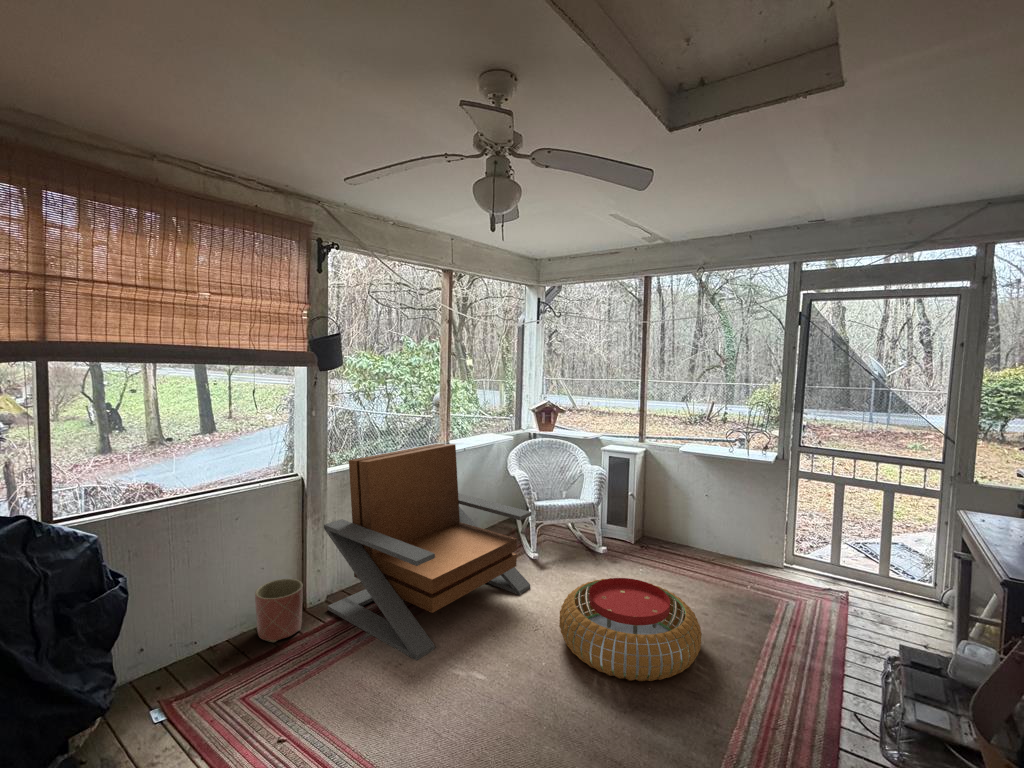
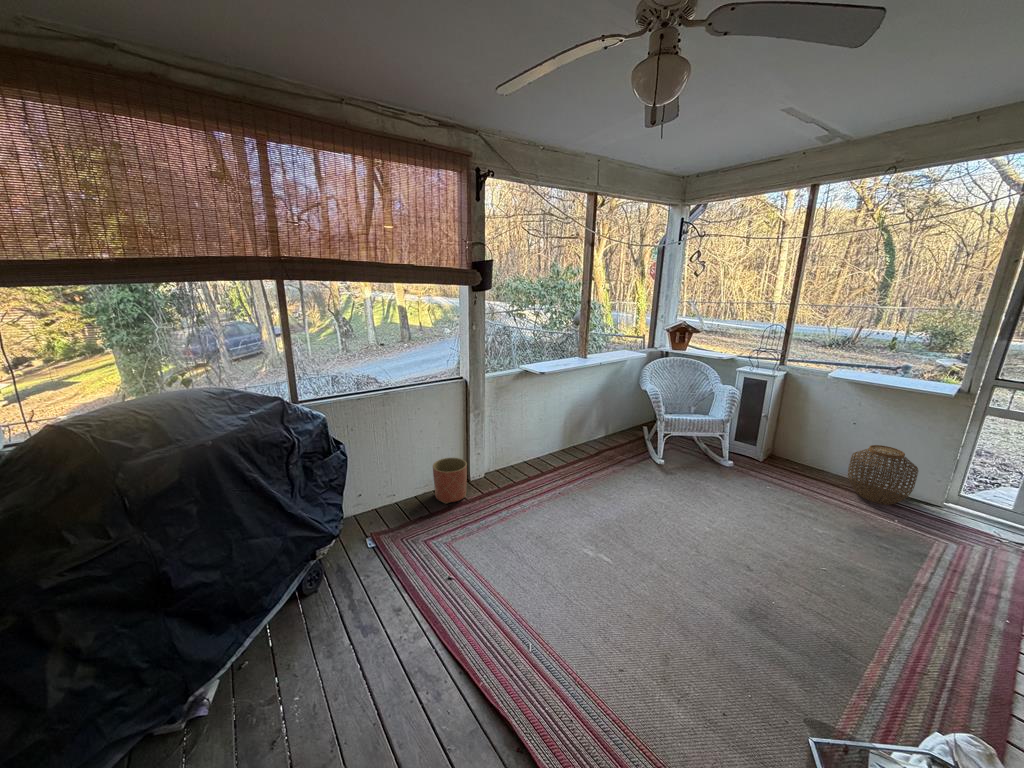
lounge chair: present [324,443,531,660] -> none [483,357,662,537]
woven basket: none [707,514,760,573] -> present [848,445,918,505]
pouf: present [559,578,702,681] -> none [683,493,839,596]

